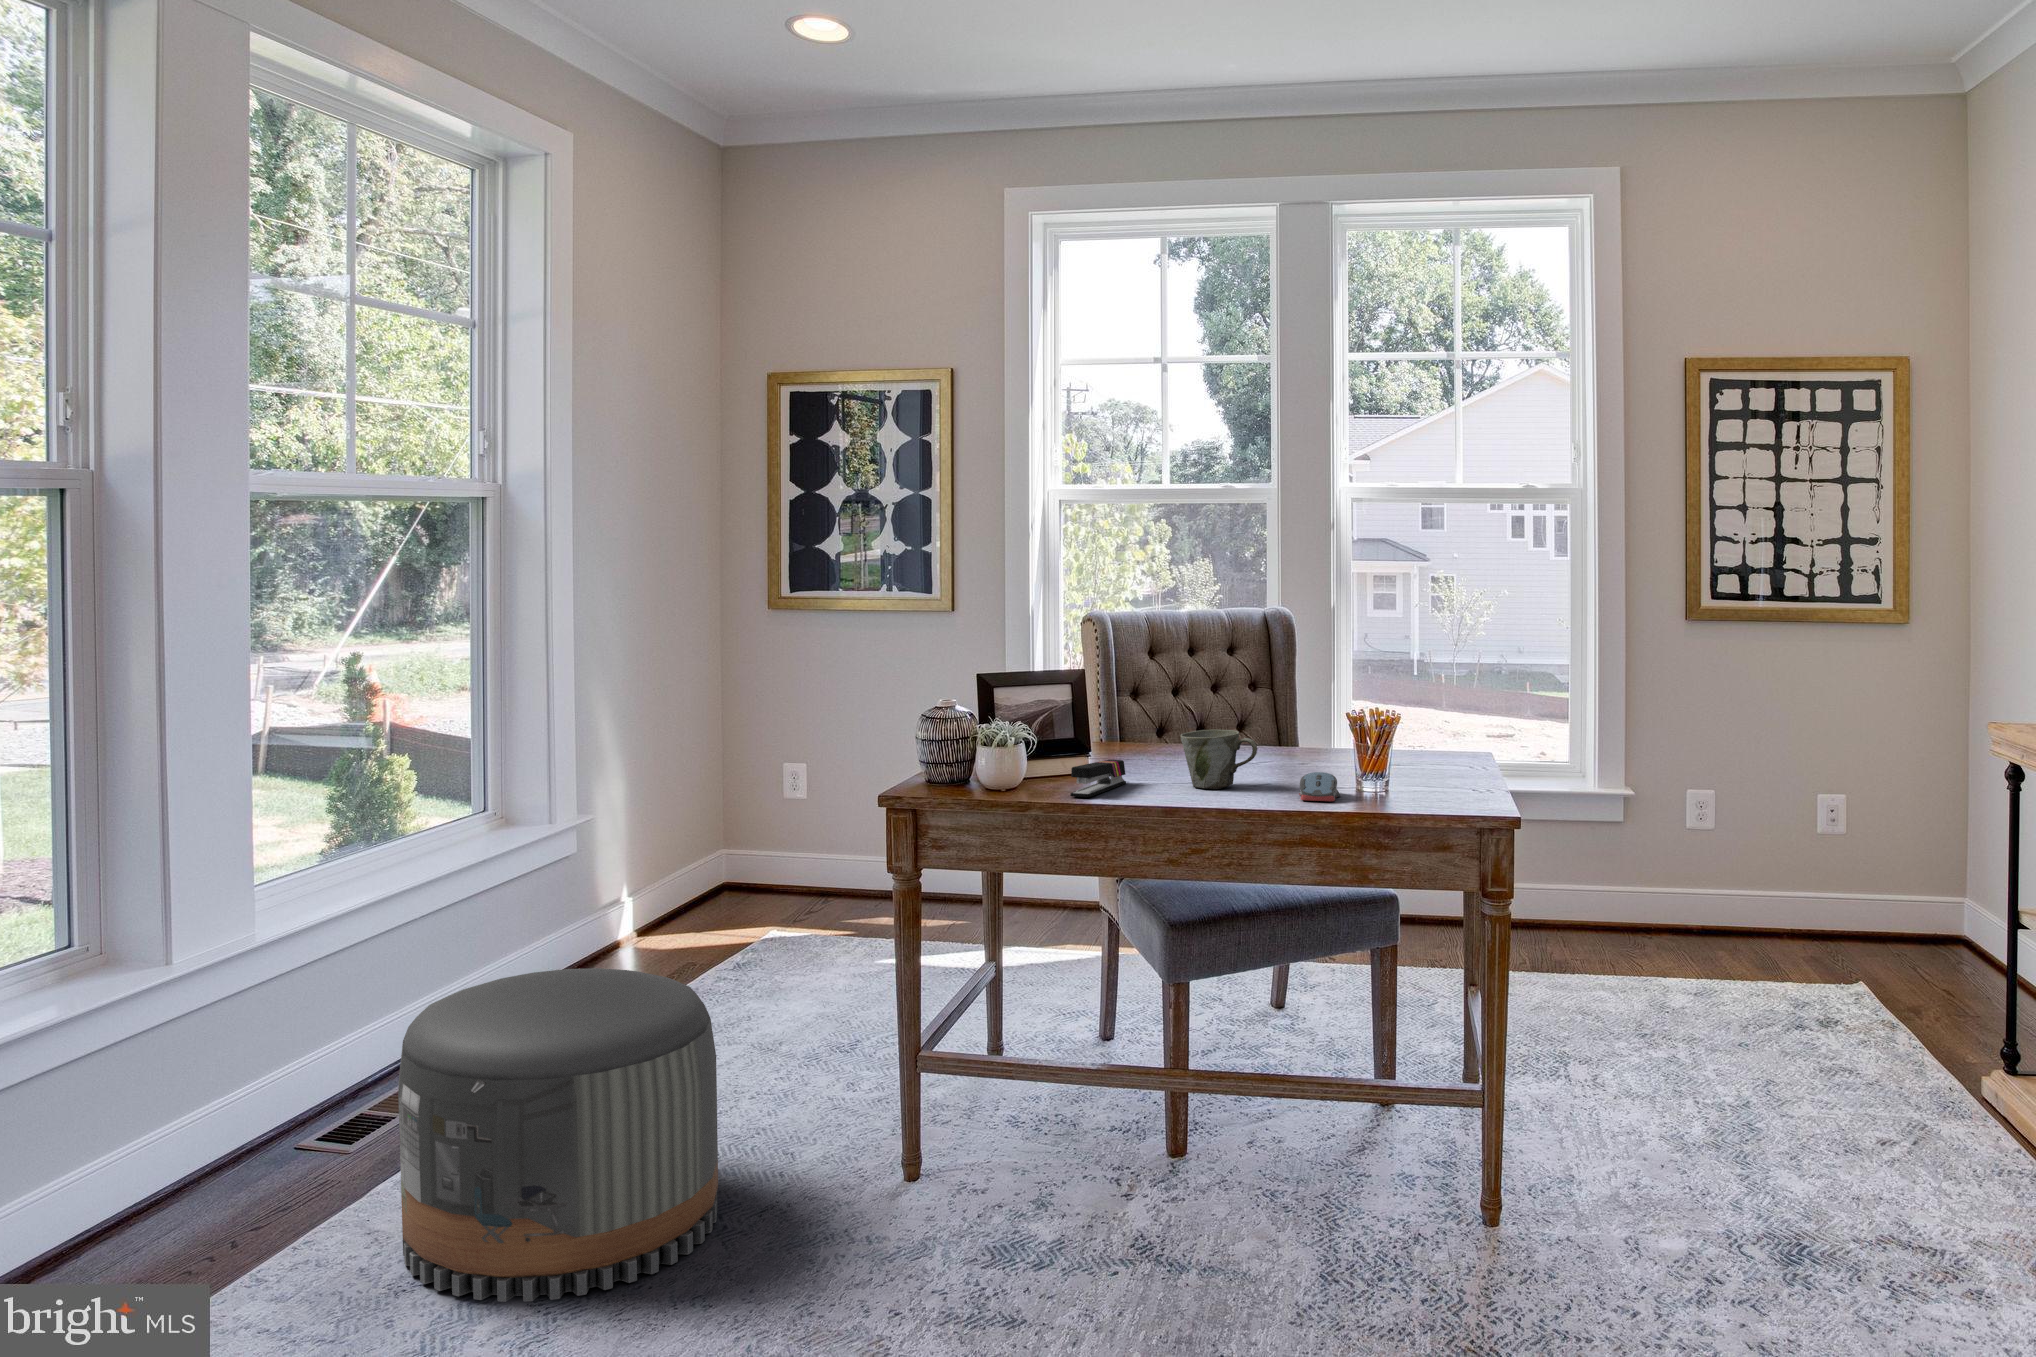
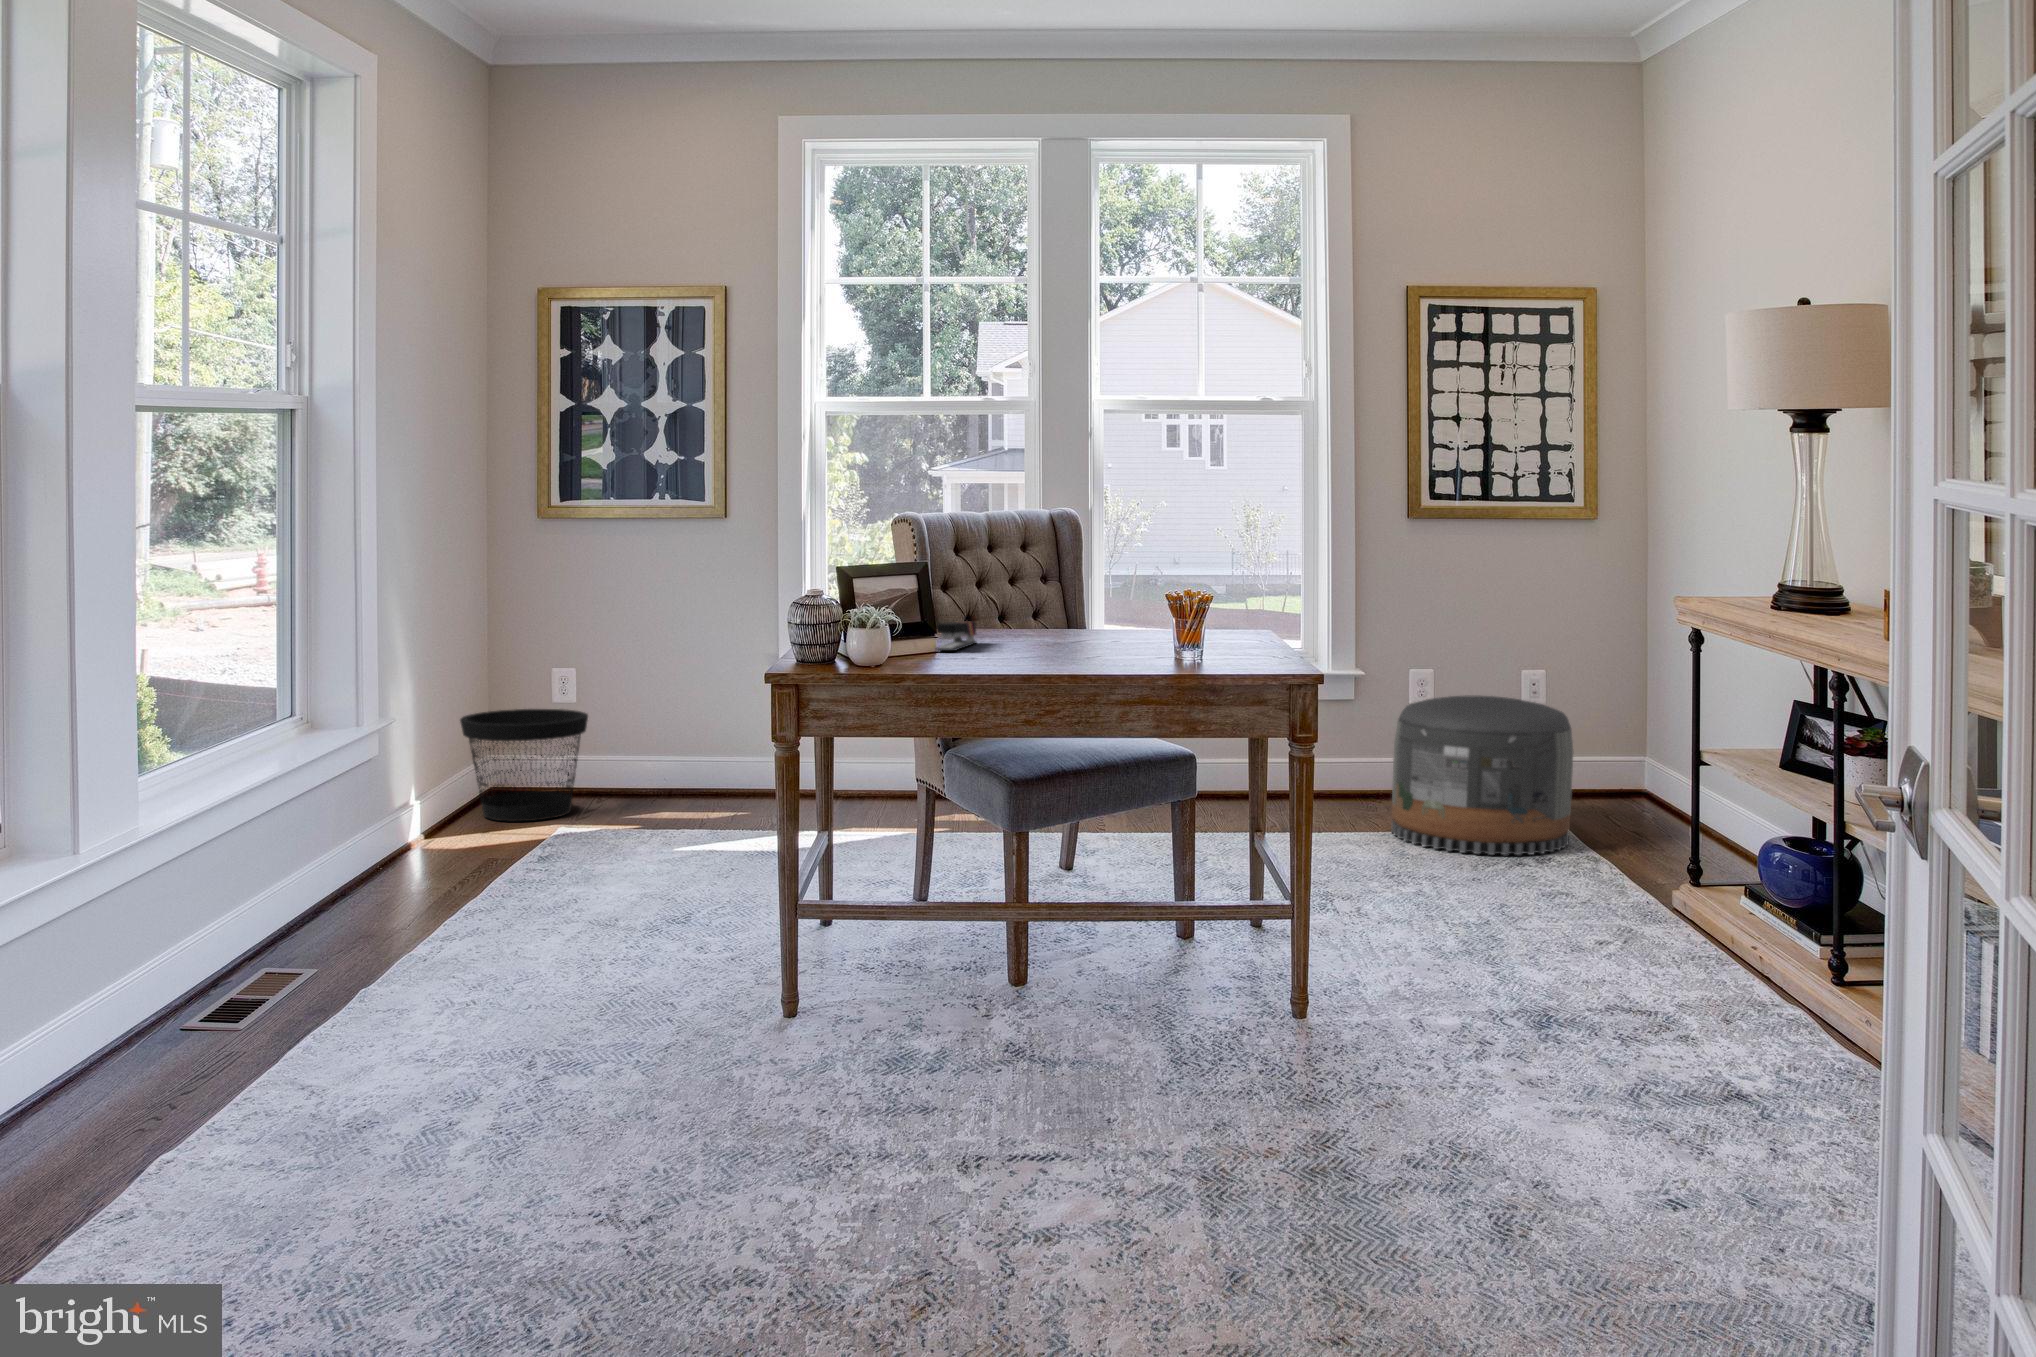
mug: present [1180,730,1257,789] -> none [1029,592,1099,645]
computer mouse: present [1299,772,1340,801] -> none [1139,627,1176,651]
wastebasket: none [691,808,811,920] -> present [460,709,588,821]
pouf: present [398,968,718,1302] -> present [1391,695,1574,855]

